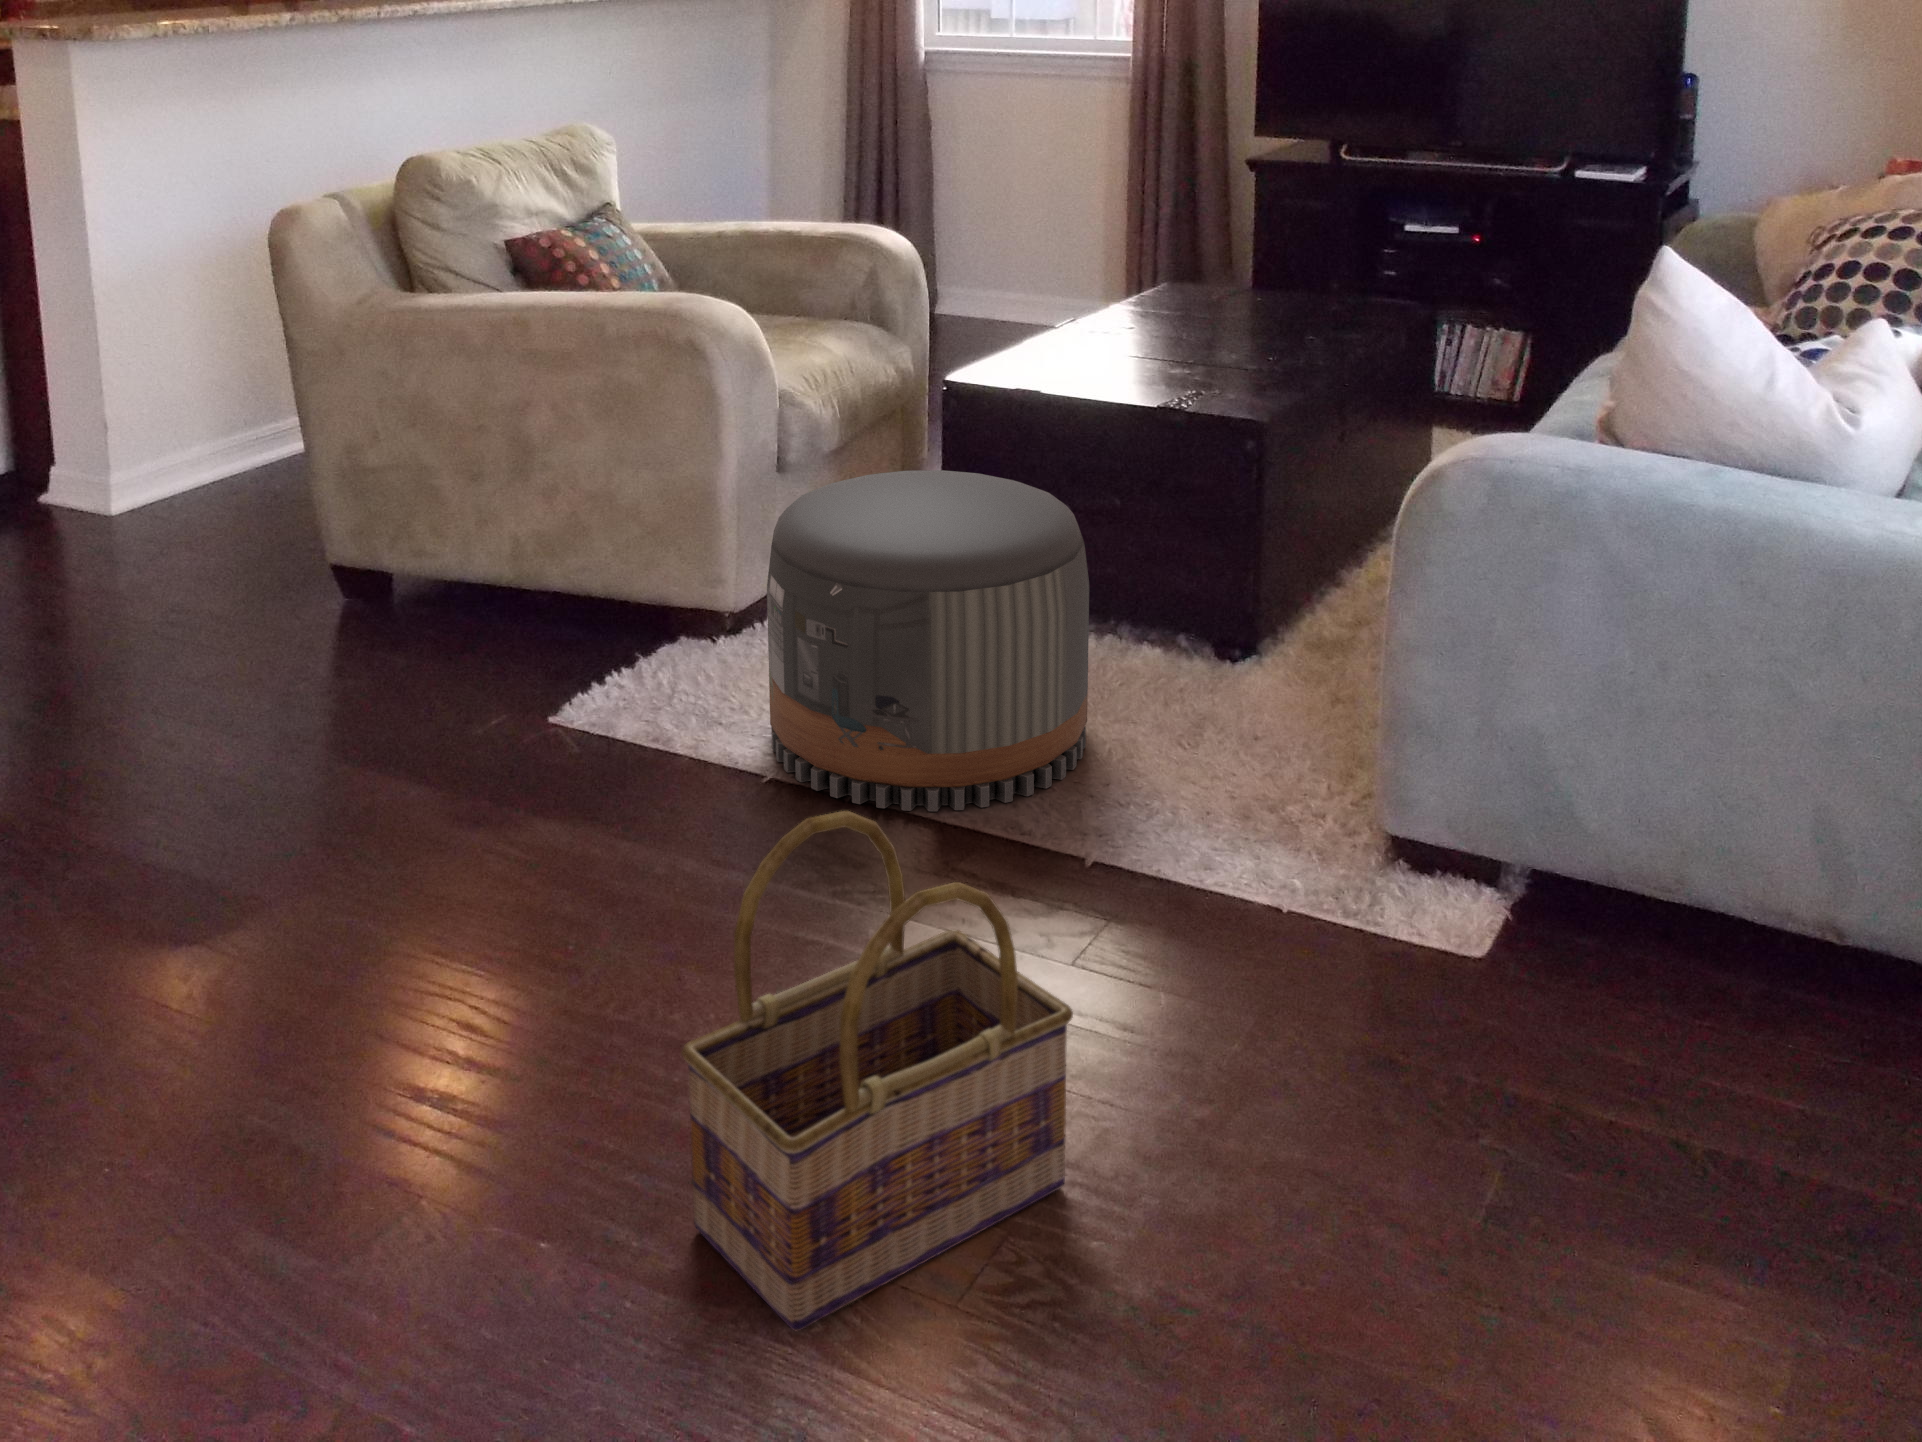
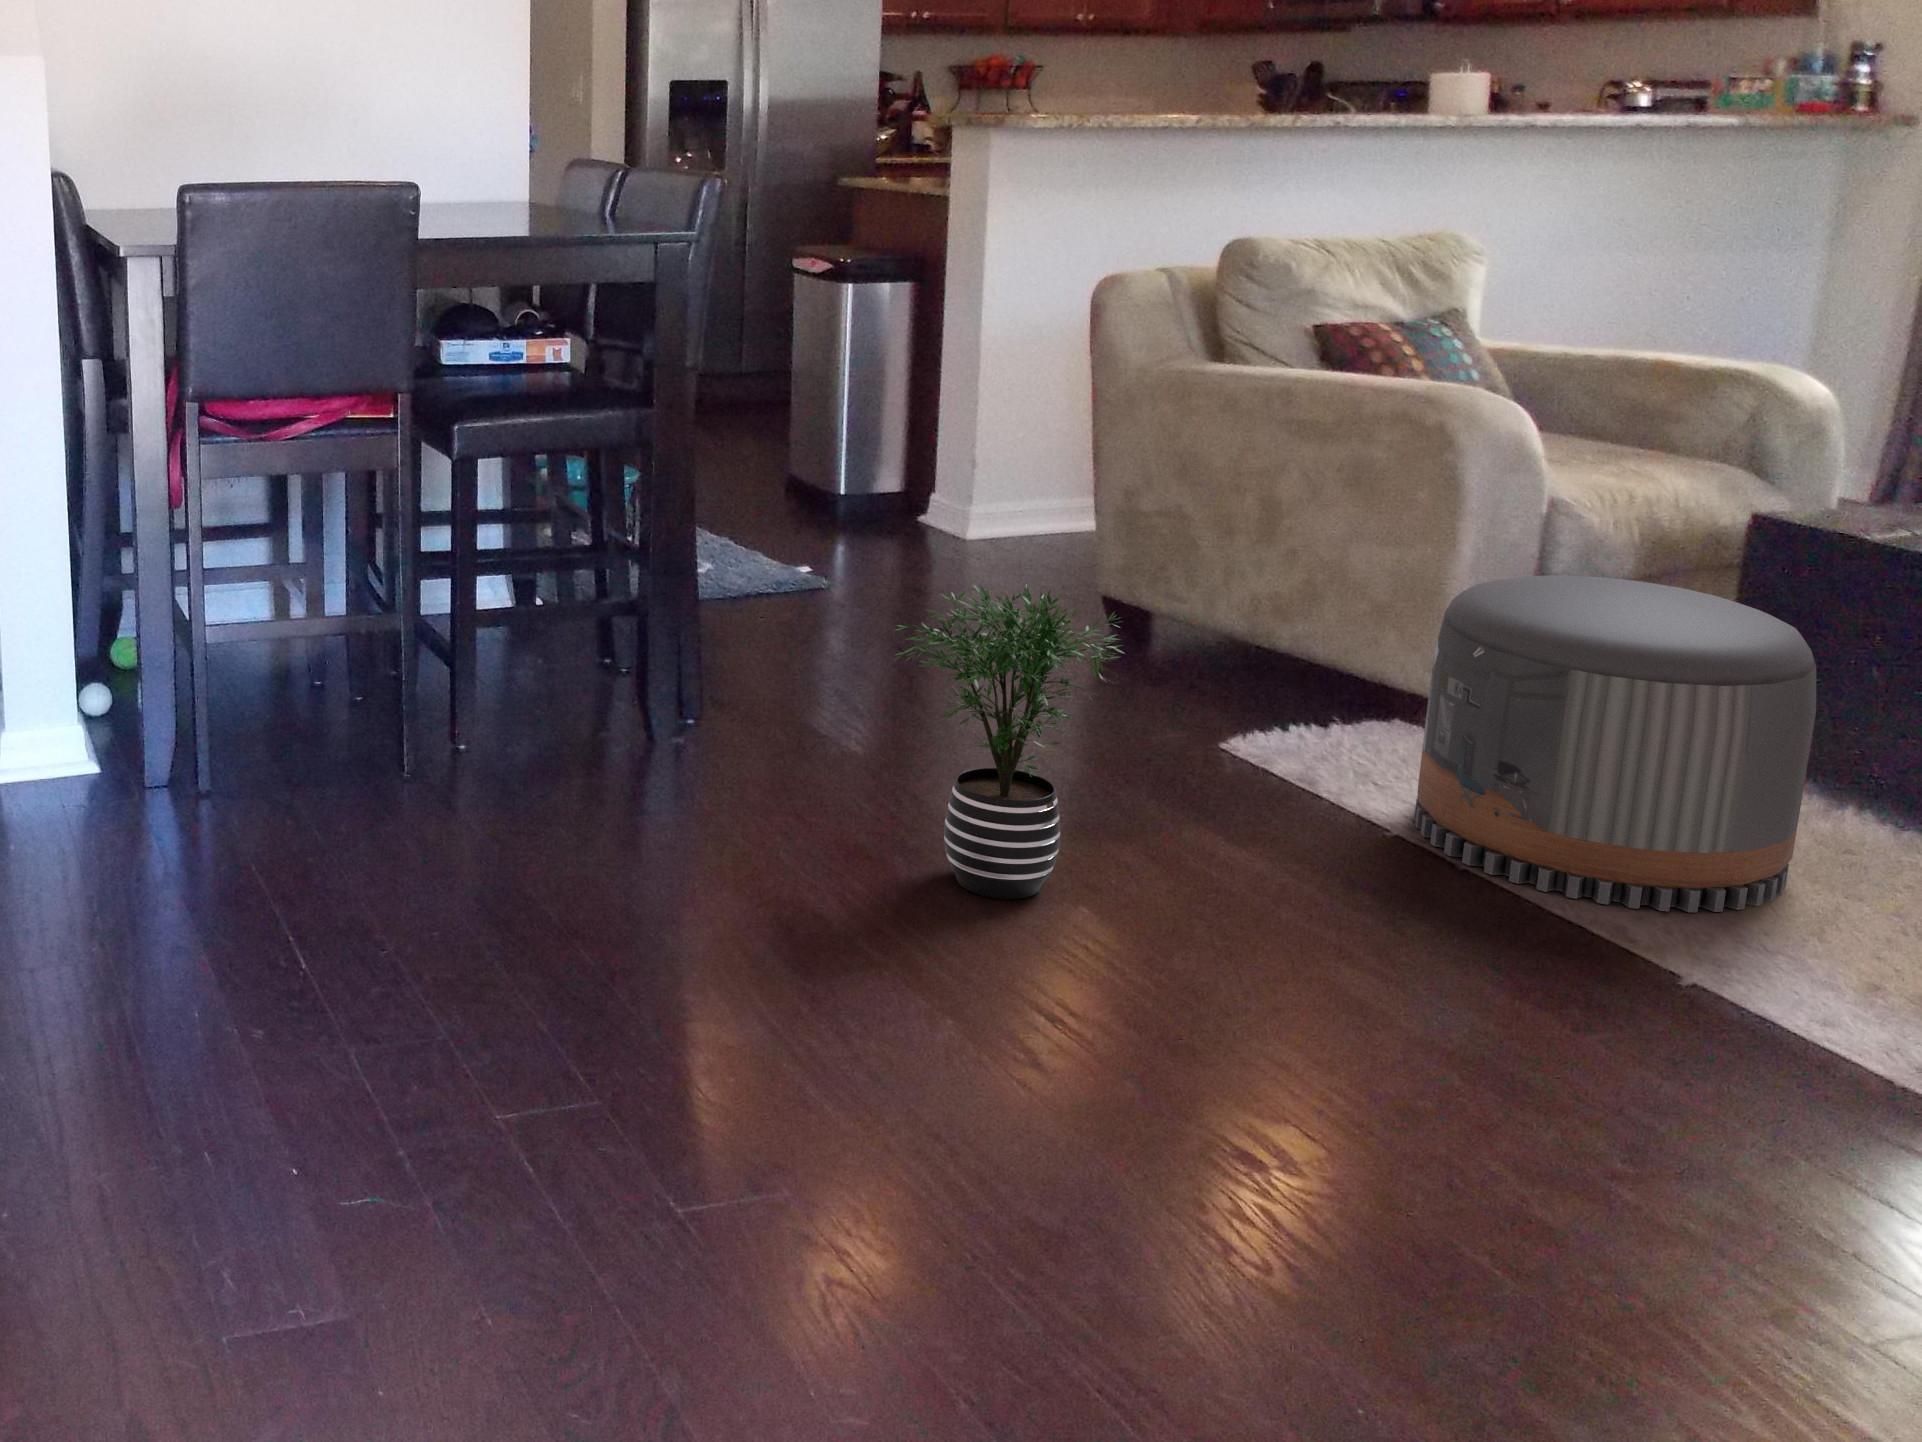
potted plant: none [285,664,579,1070] -> present [893,584,1124,899]
basket: present [682,811,1073,1331] -> none [1085,727,1446,1117]

